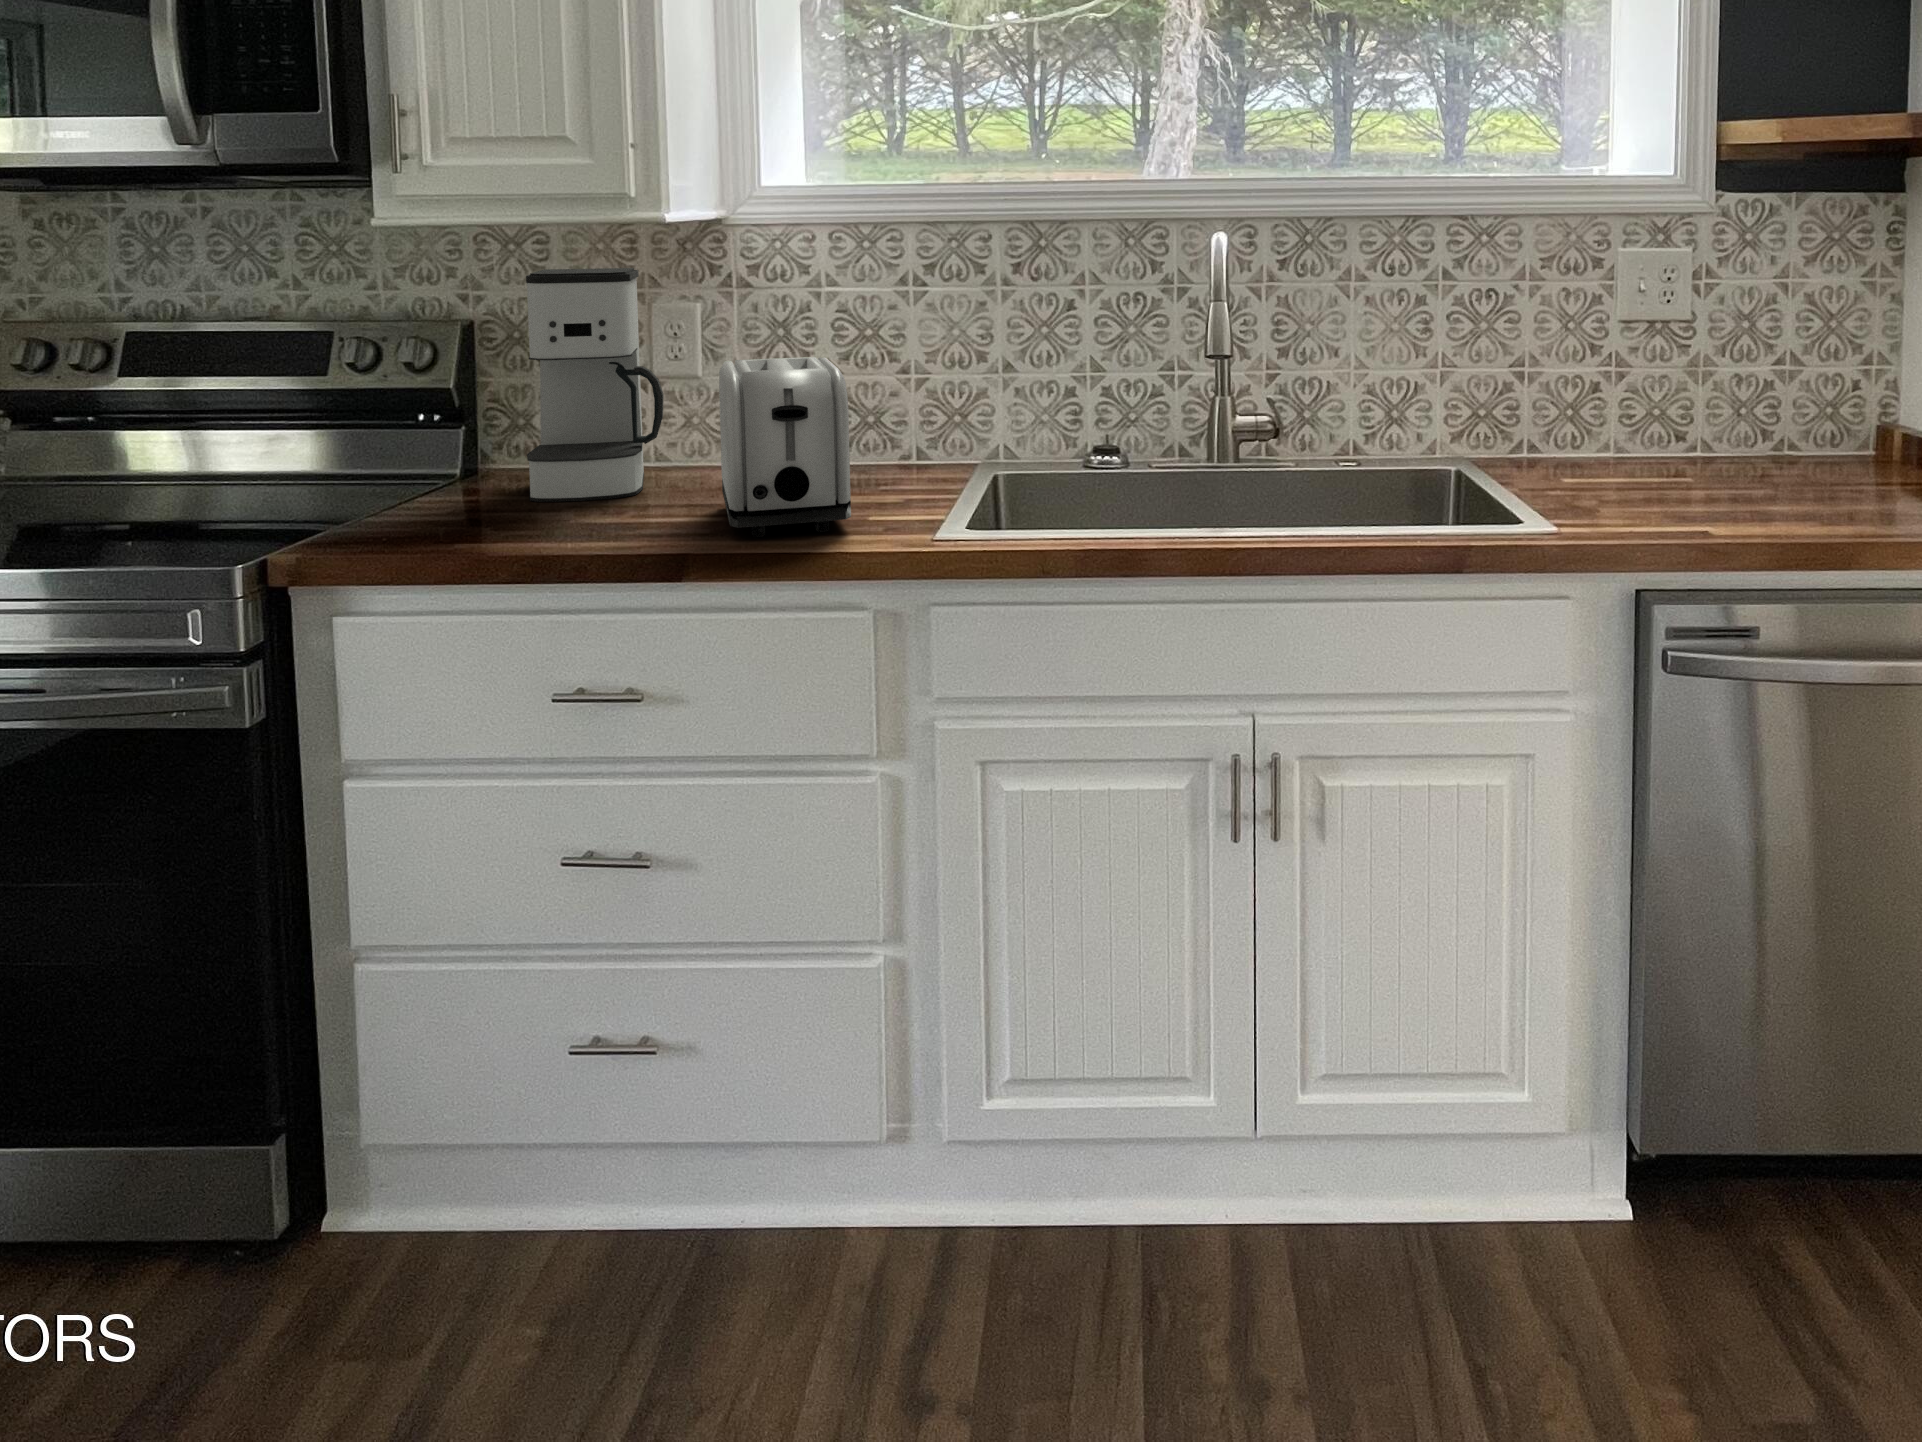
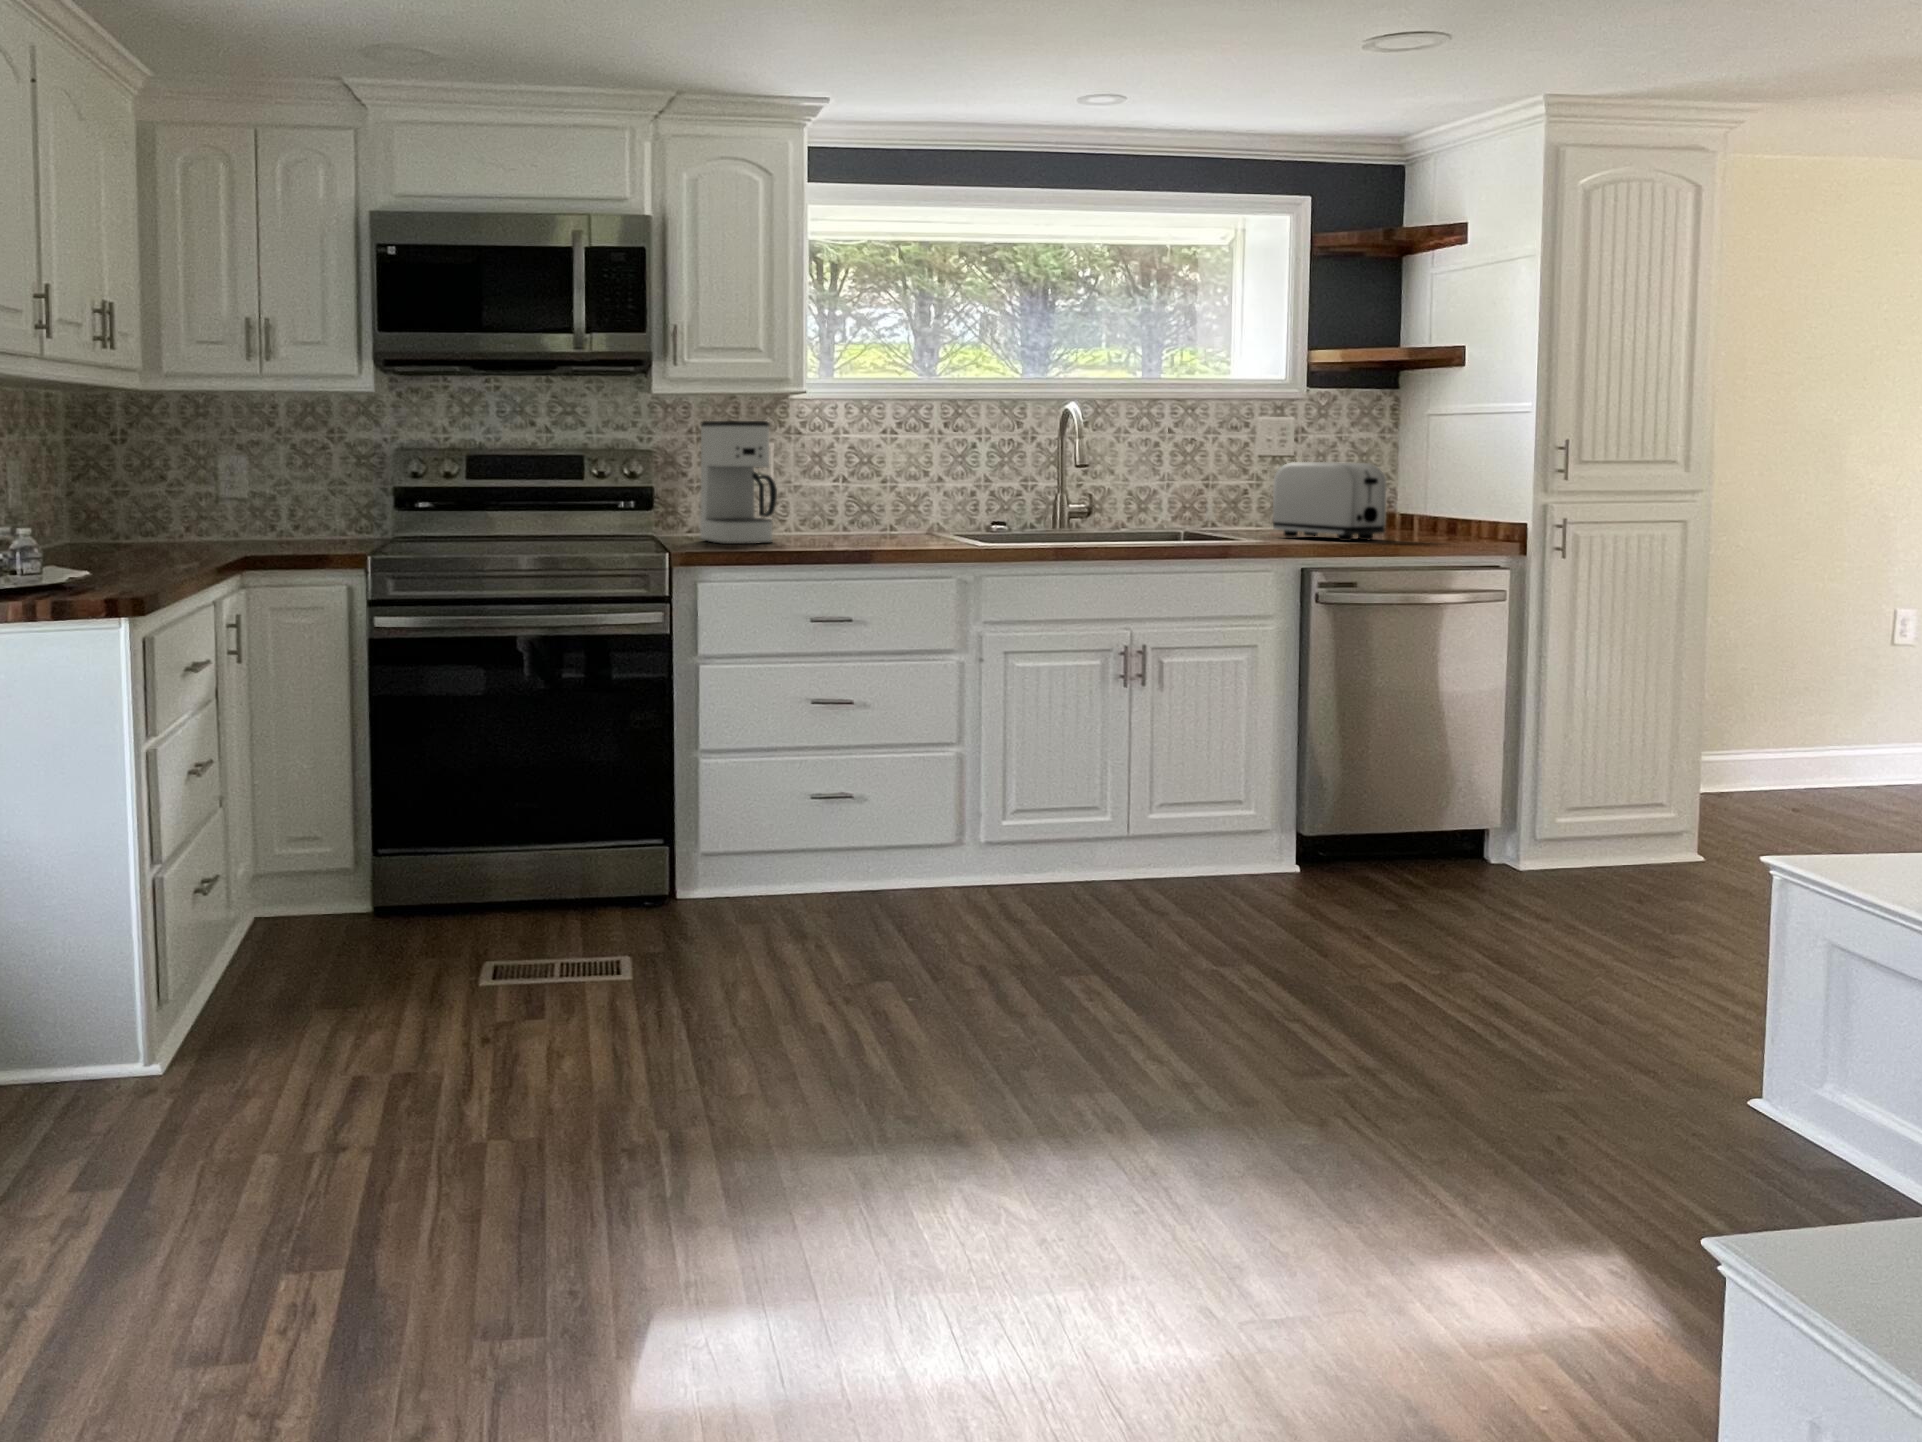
toaster: present [719,357,851,537] -> present [1273,462,1386,541]

